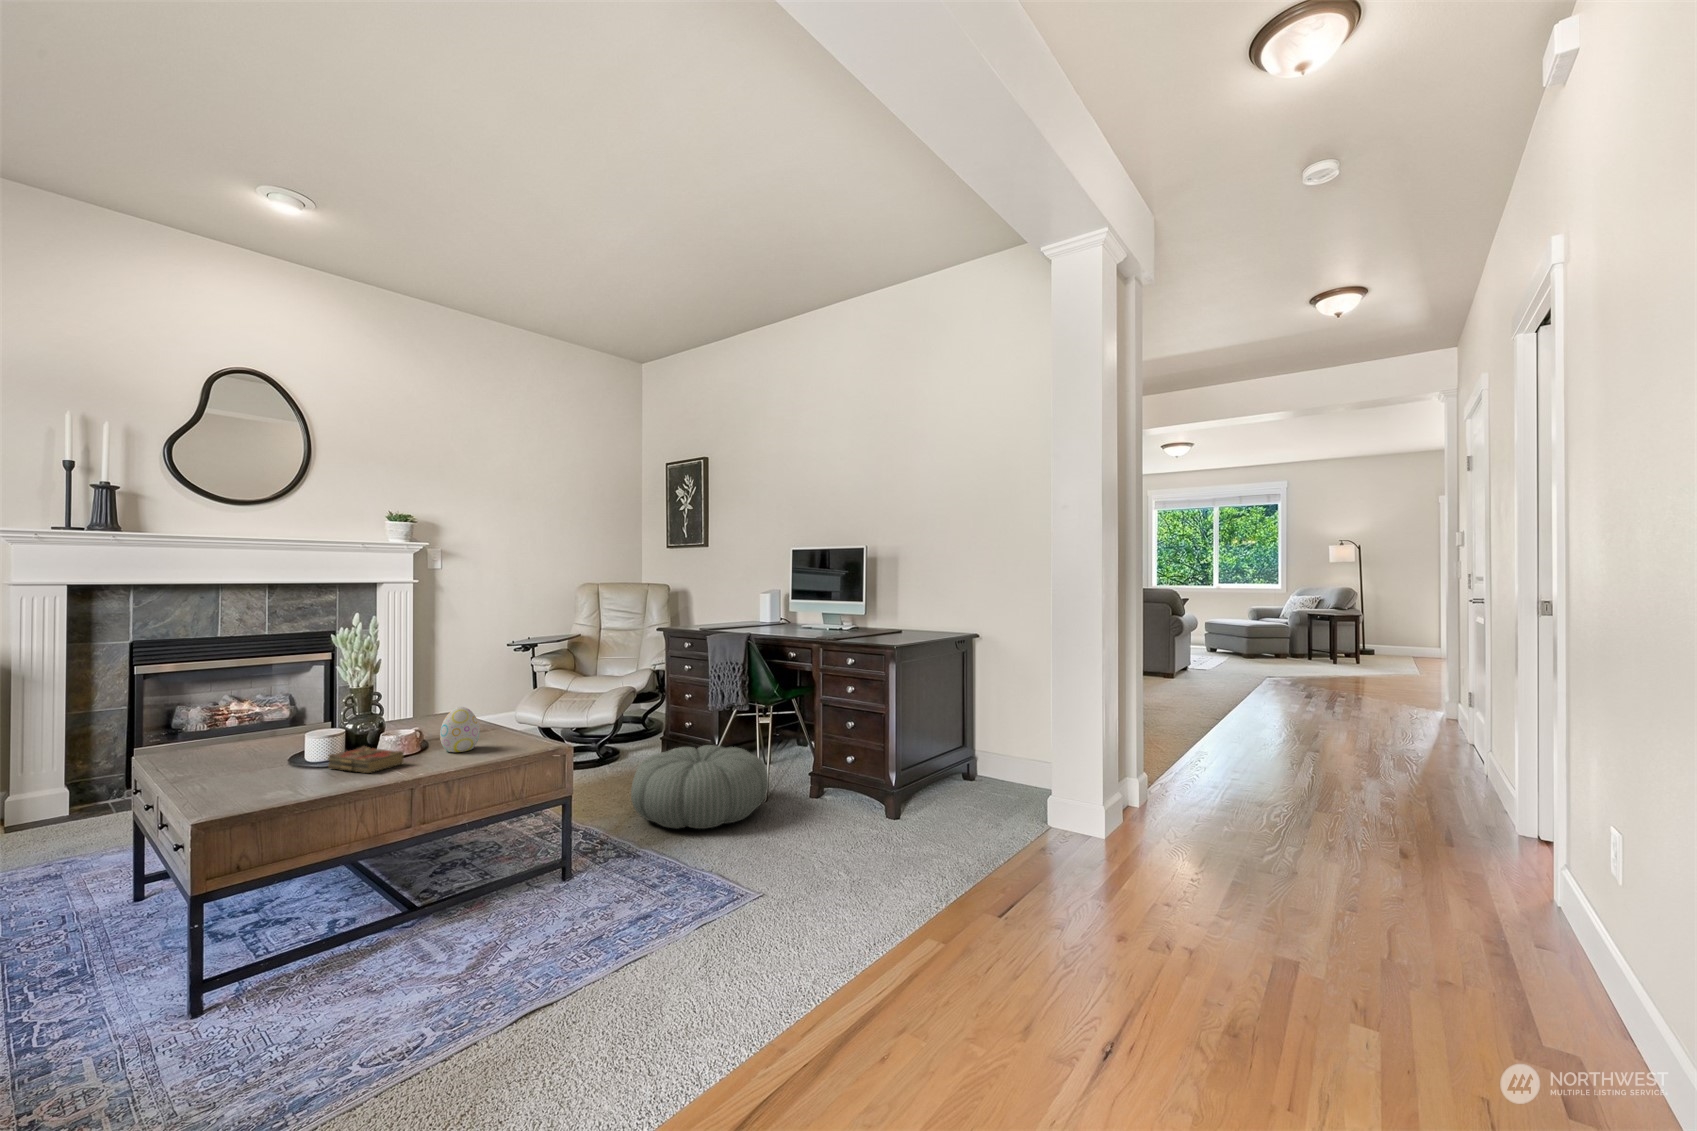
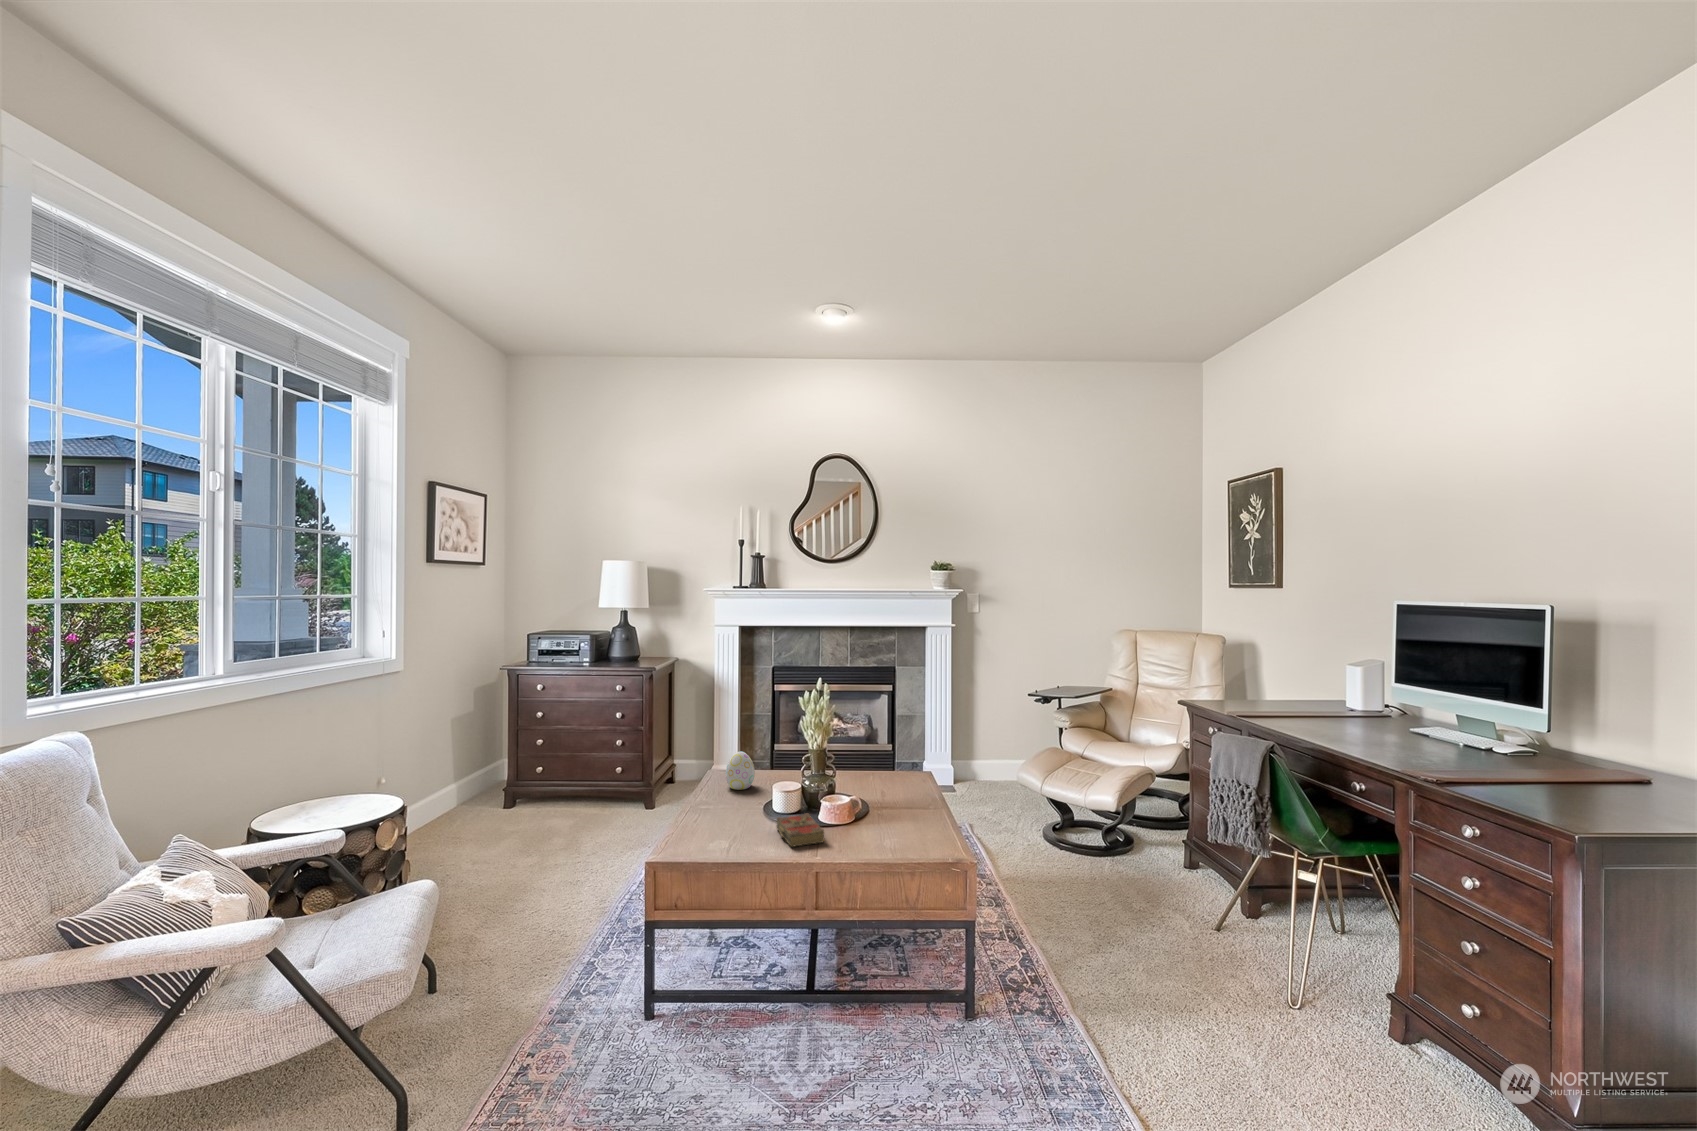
decorative egg: present [440,707,480,752] -> present [726,751,755,790]
pouf: present [631,745,768,829] -> none [1083,877,1285,1023]

